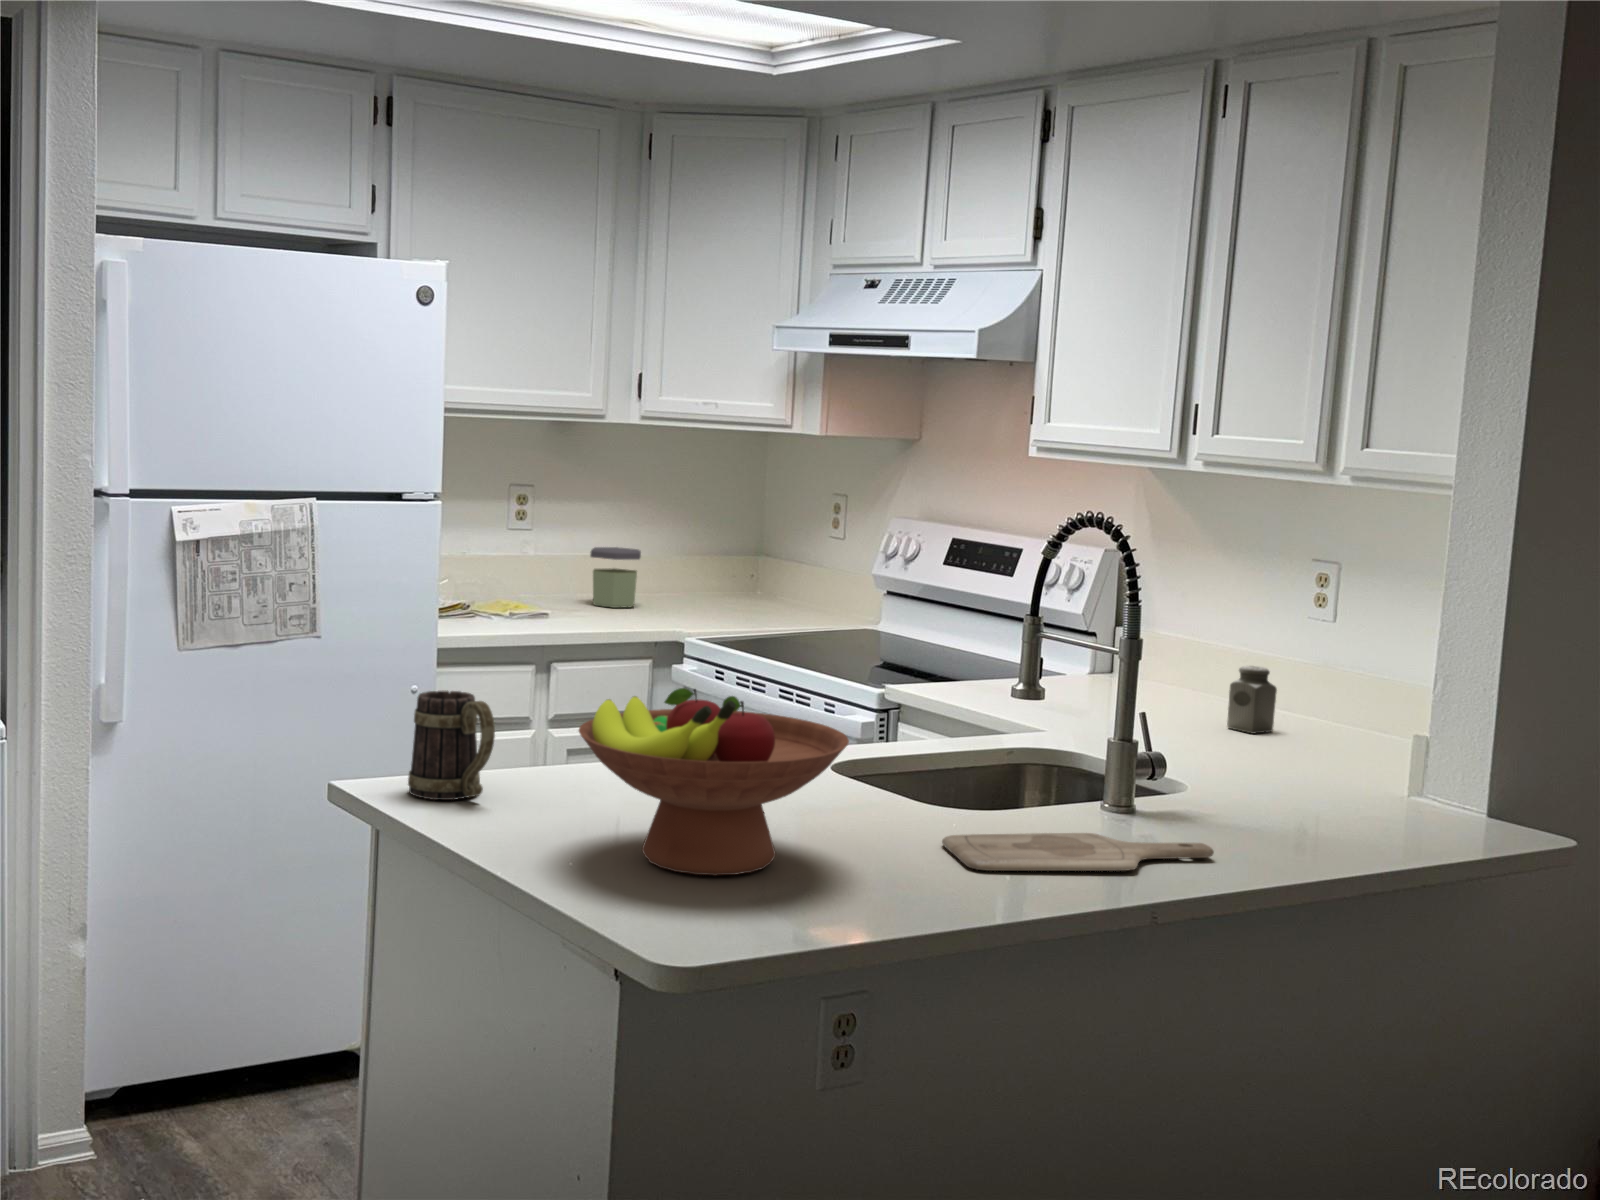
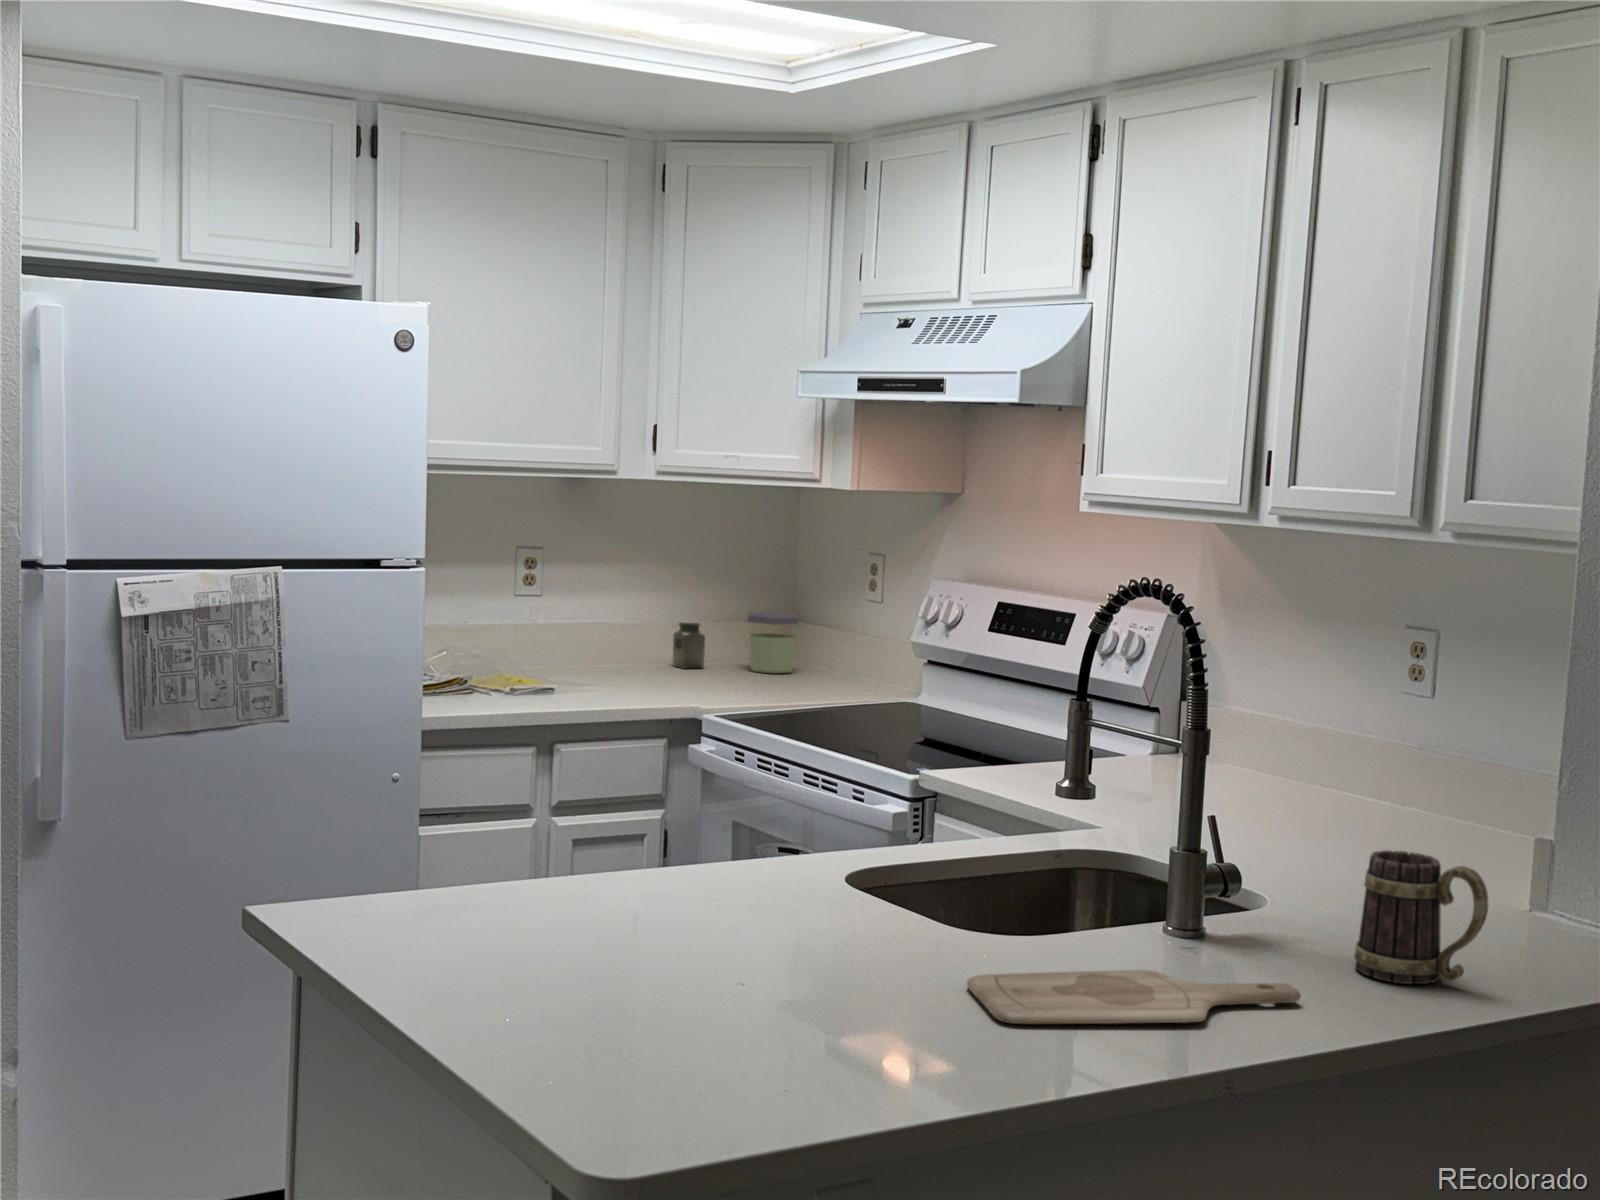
jar: present [590,547,641,608] -> present [748,612,798,673]
salt shaker: present [1227,666,1277,733] -> present [673,621,705,669]
fruit bowl: present [579,688,849,875] -> none [516,803,847,1036]
mug: present [408,691,495,800] -> present [1354,850,1488,984]

